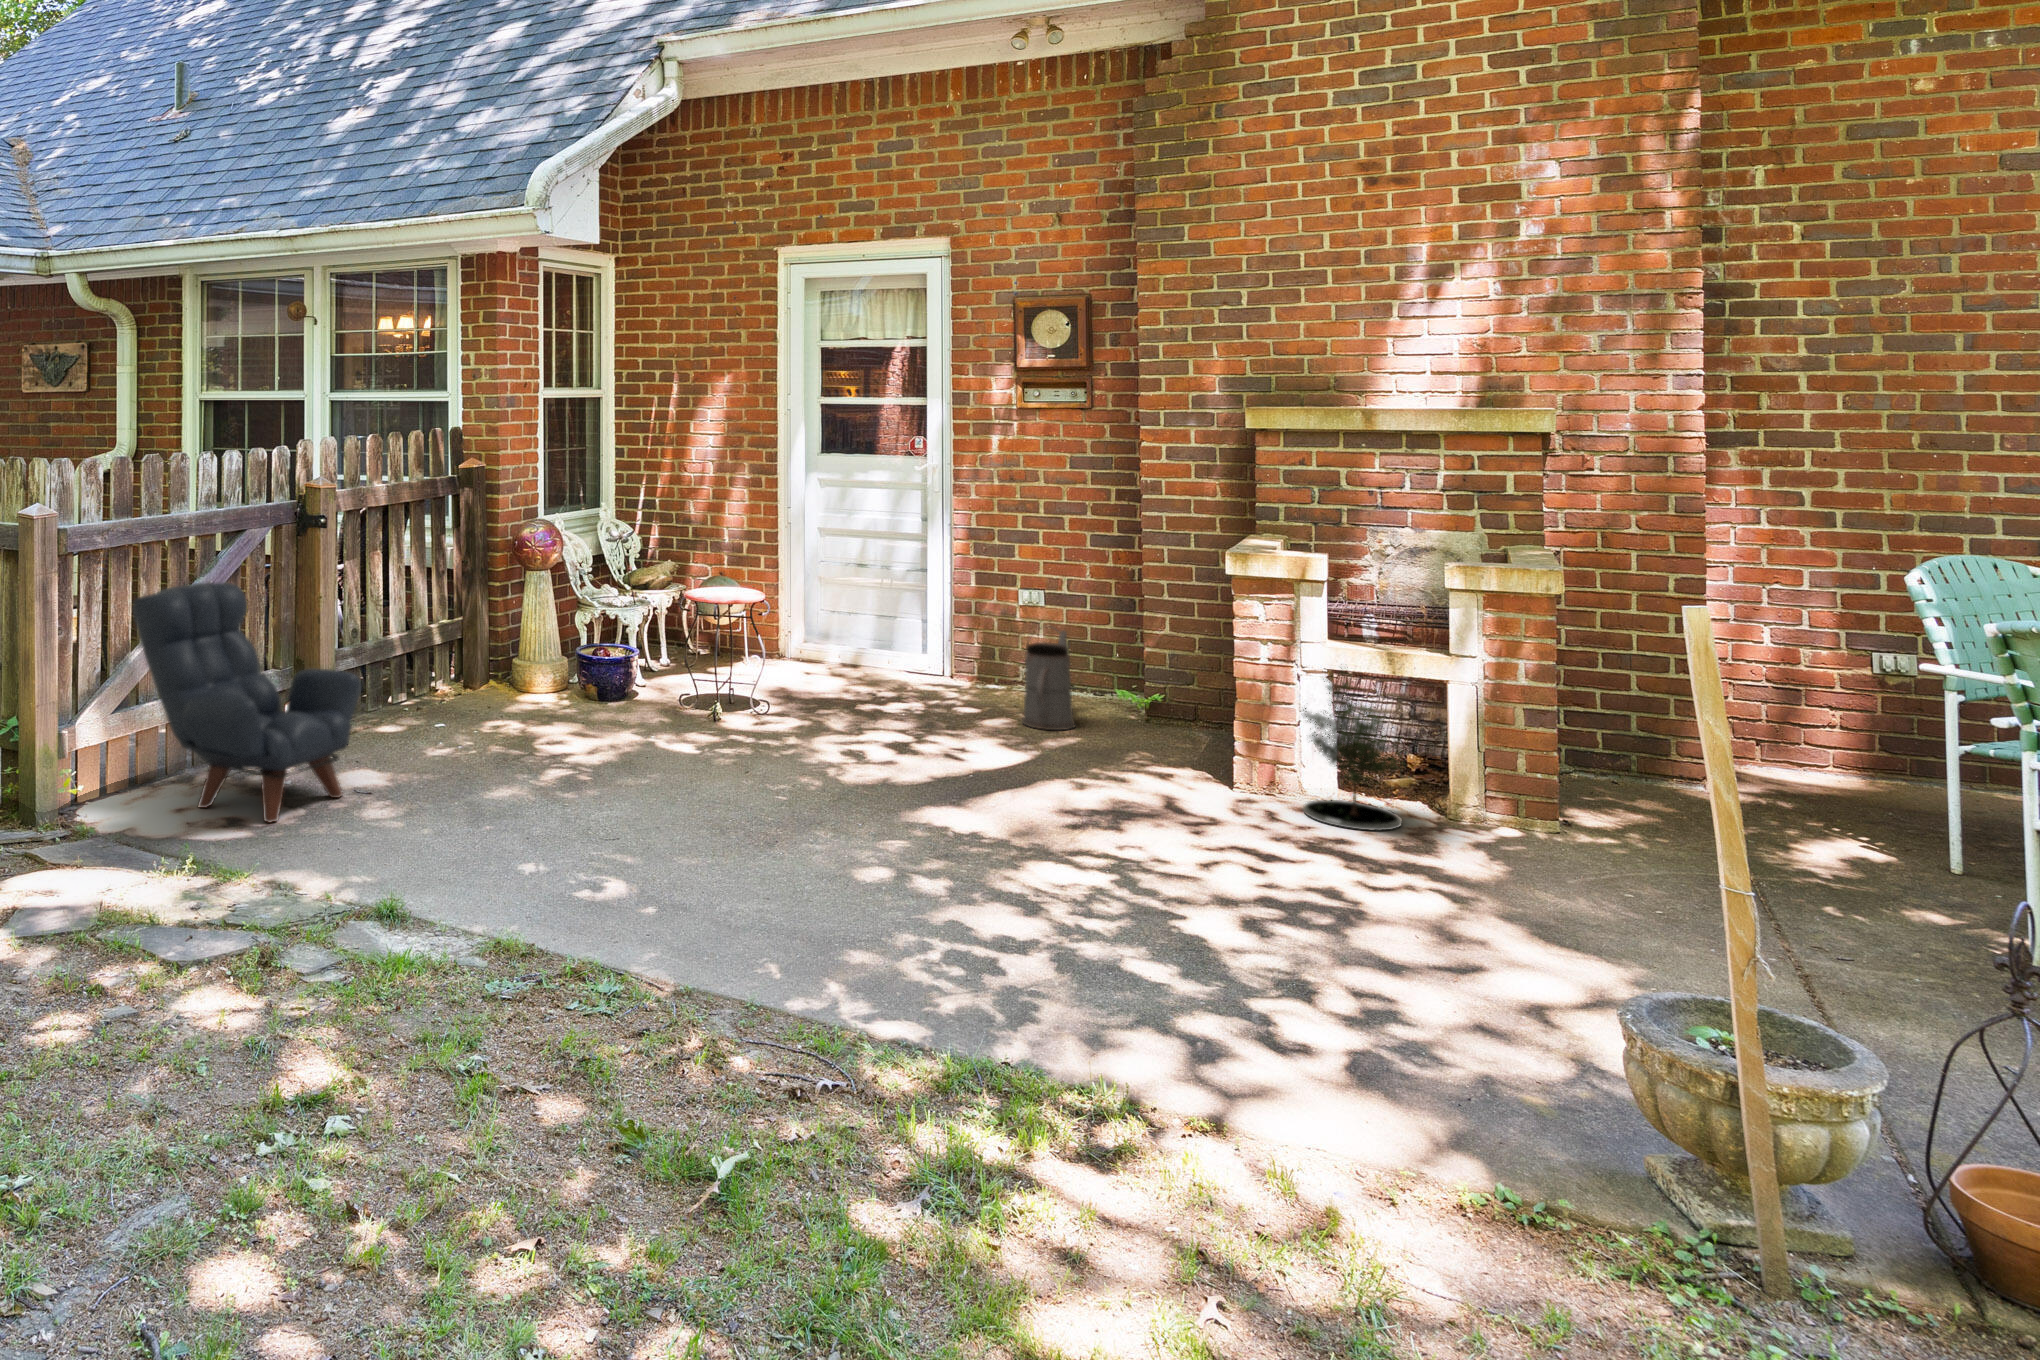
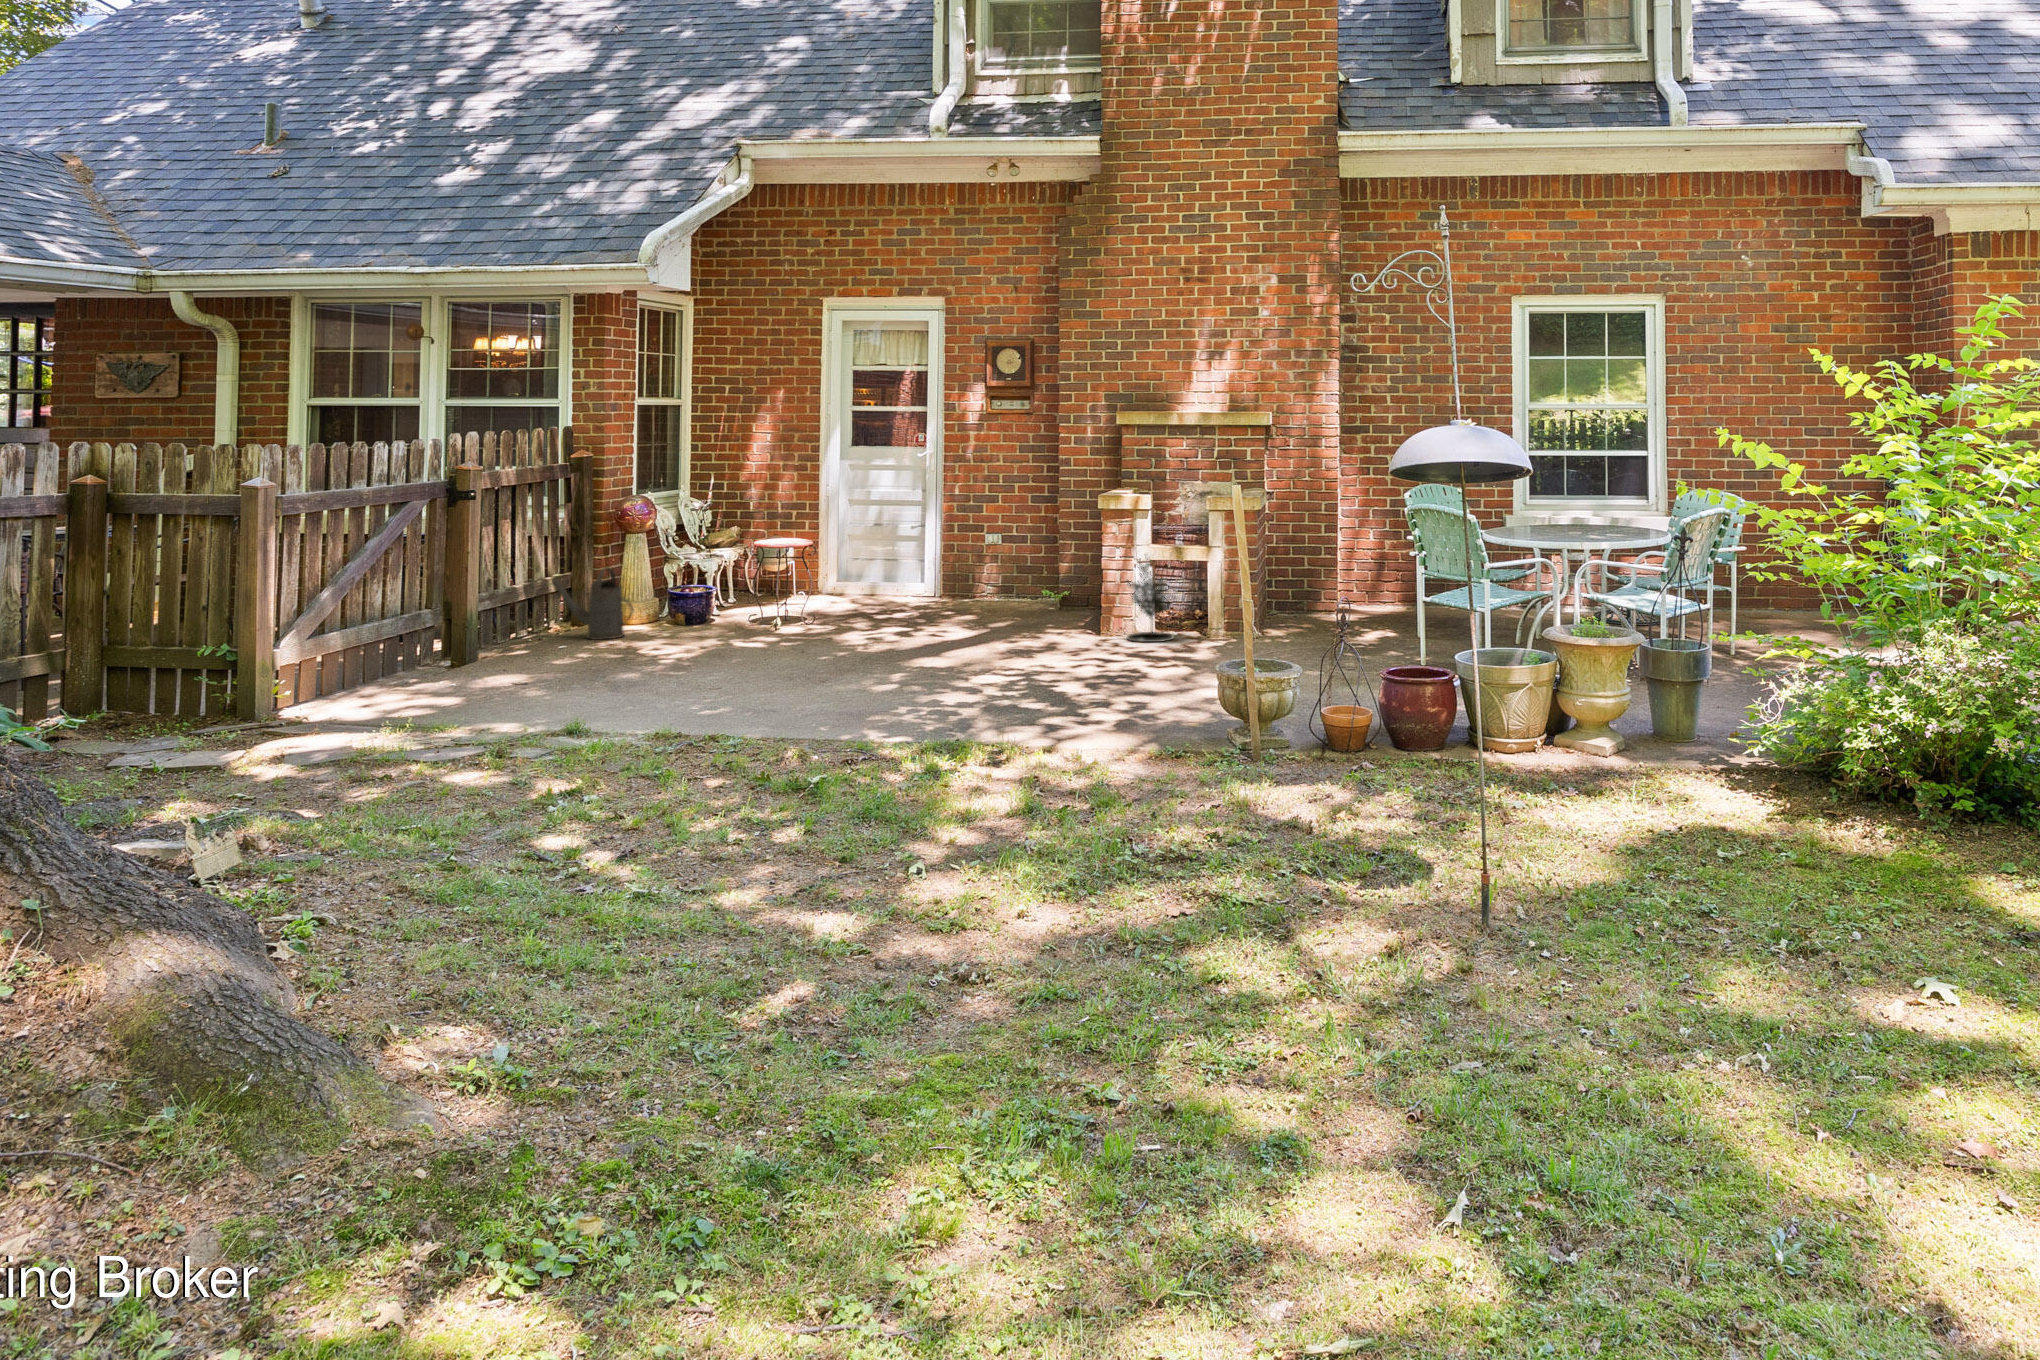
armchair: present [133,582,362,823] -> none [330,540,519,698]
watering can: present [1022,628,1076,730] -> present [552,567,633,640]

